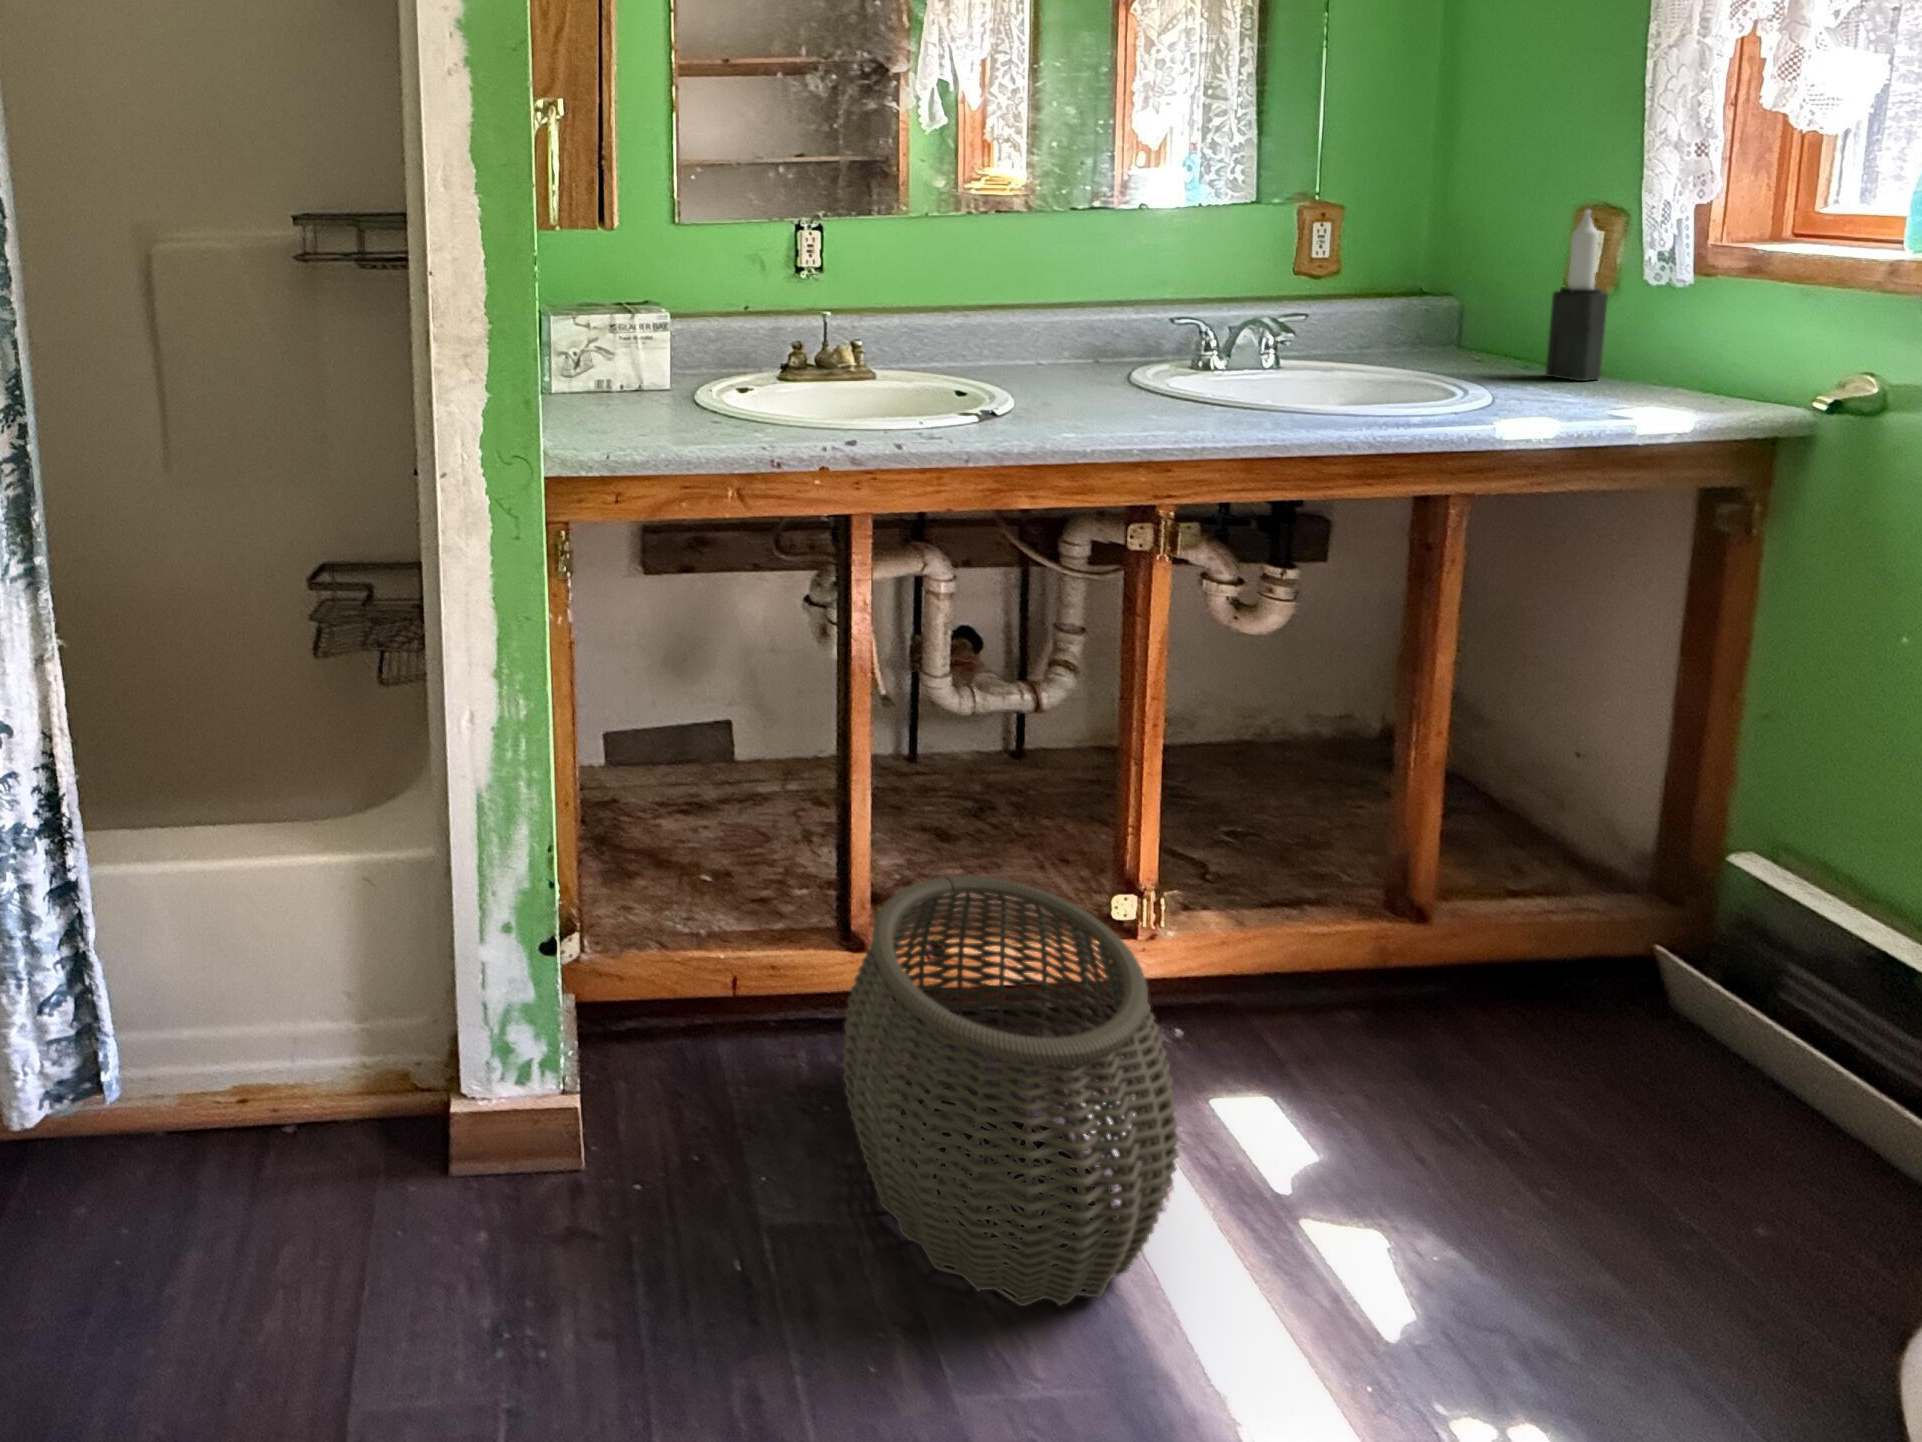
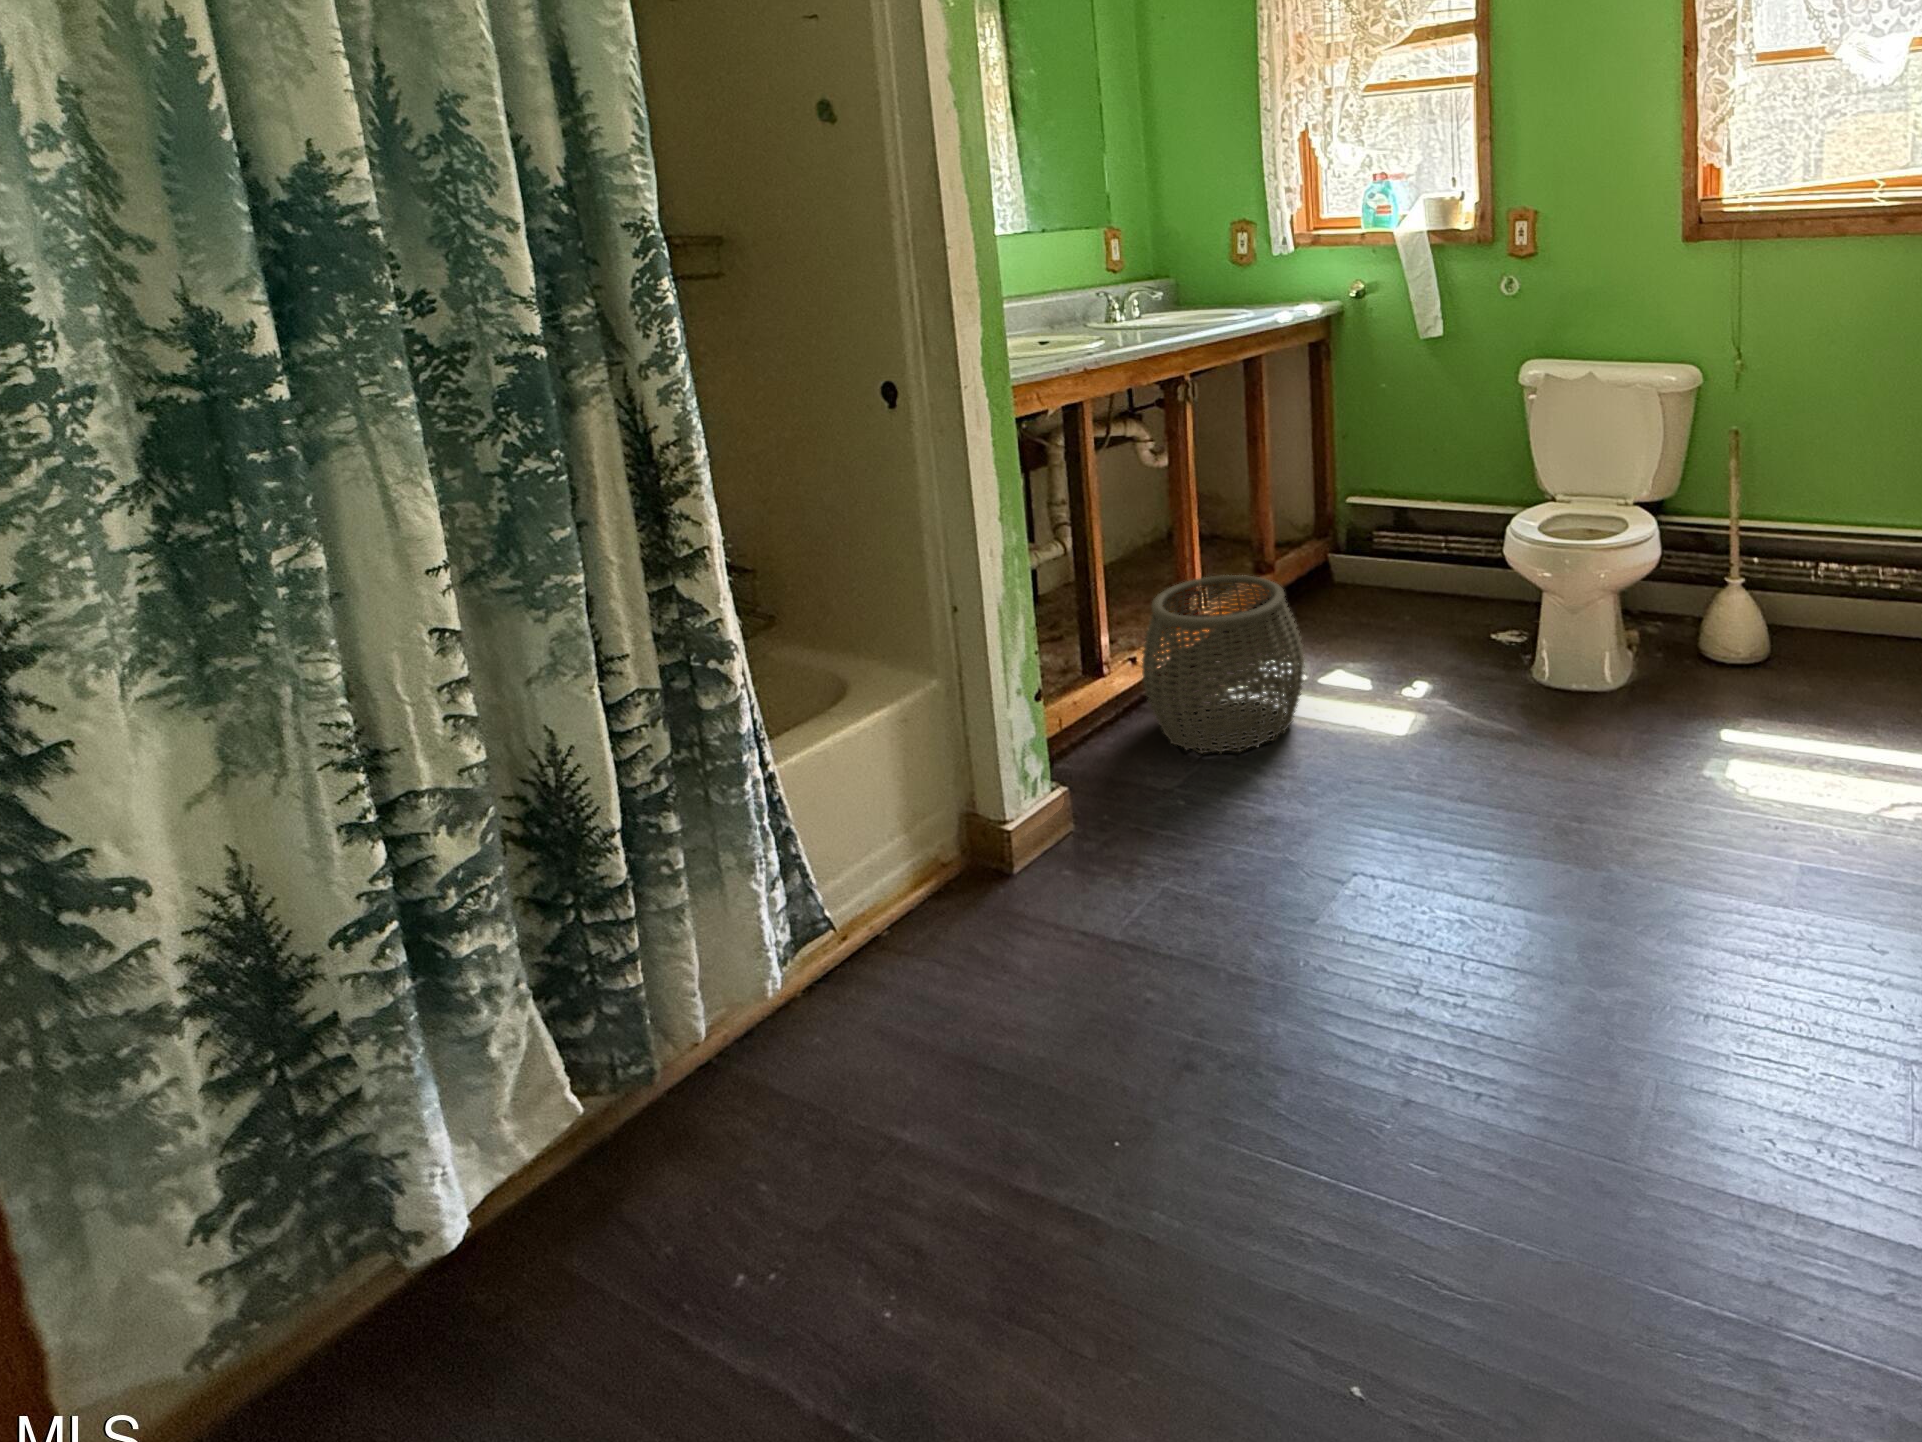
candle: present [1546,210,1608,381] -> none [1244,222,1266,305]

